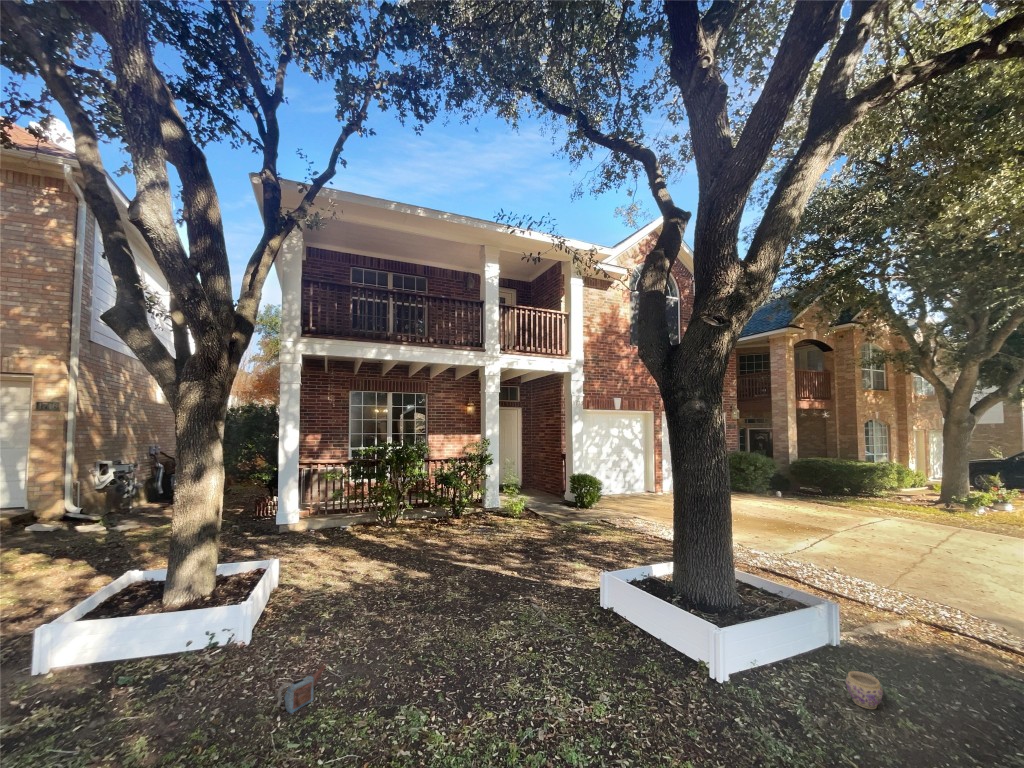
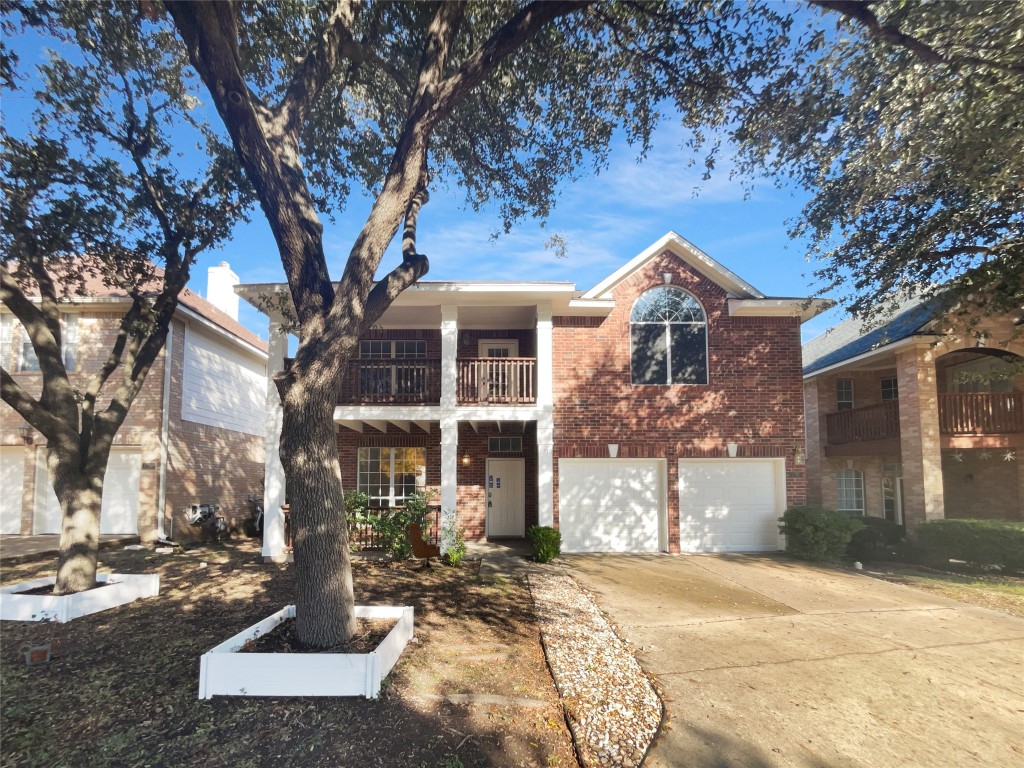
lounge chair: none [474,474,518,525] -> present [409,522,450,571]
planter: present [846,671,883,710] -> none [322,708,351,744]

